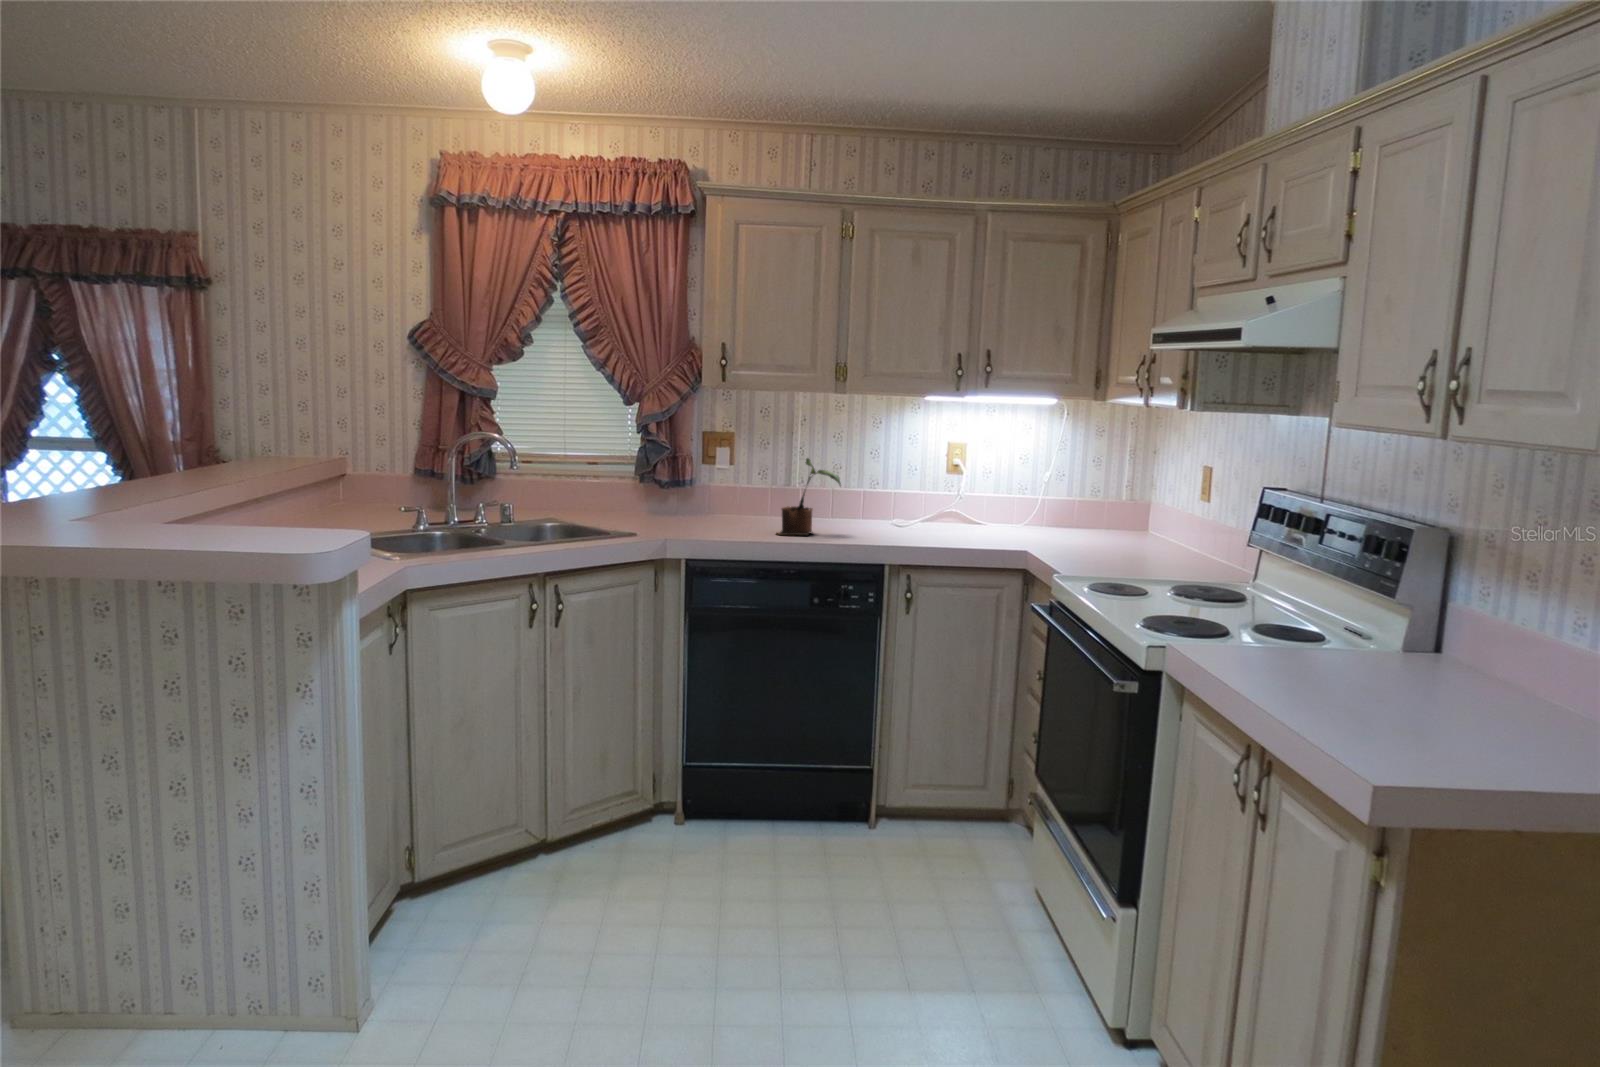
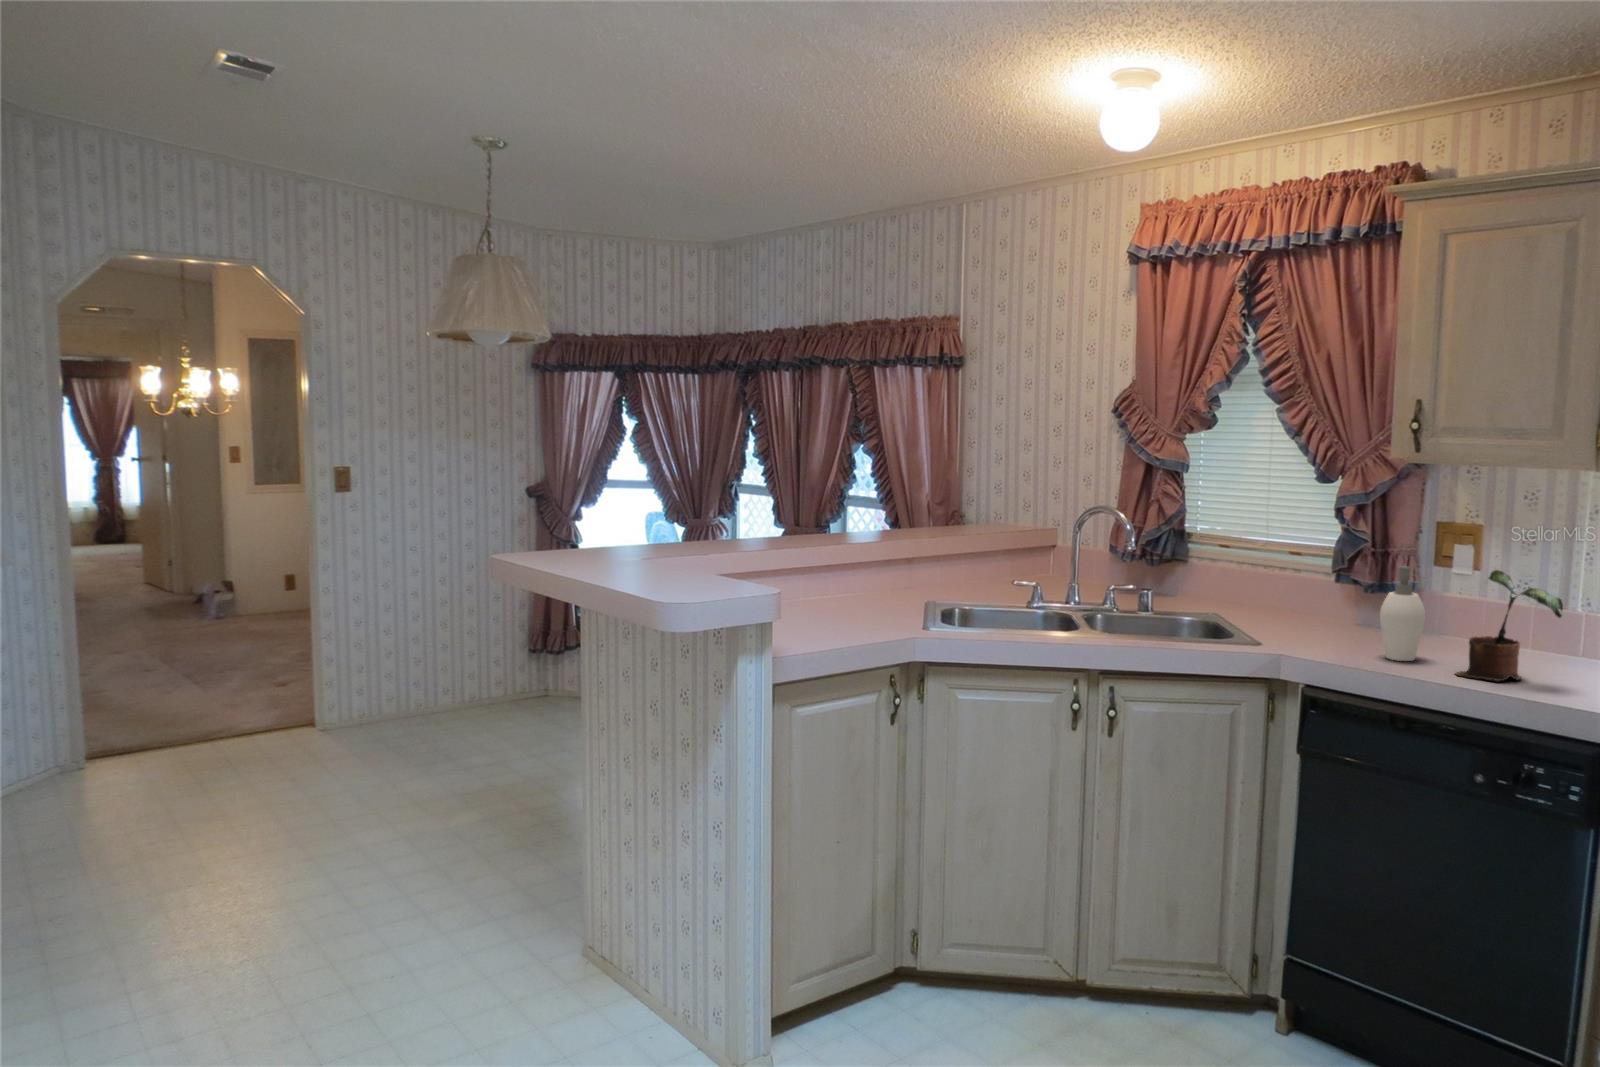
soap dispenser: none [715,462,753,531] -> present [1380,566,1426,661]

